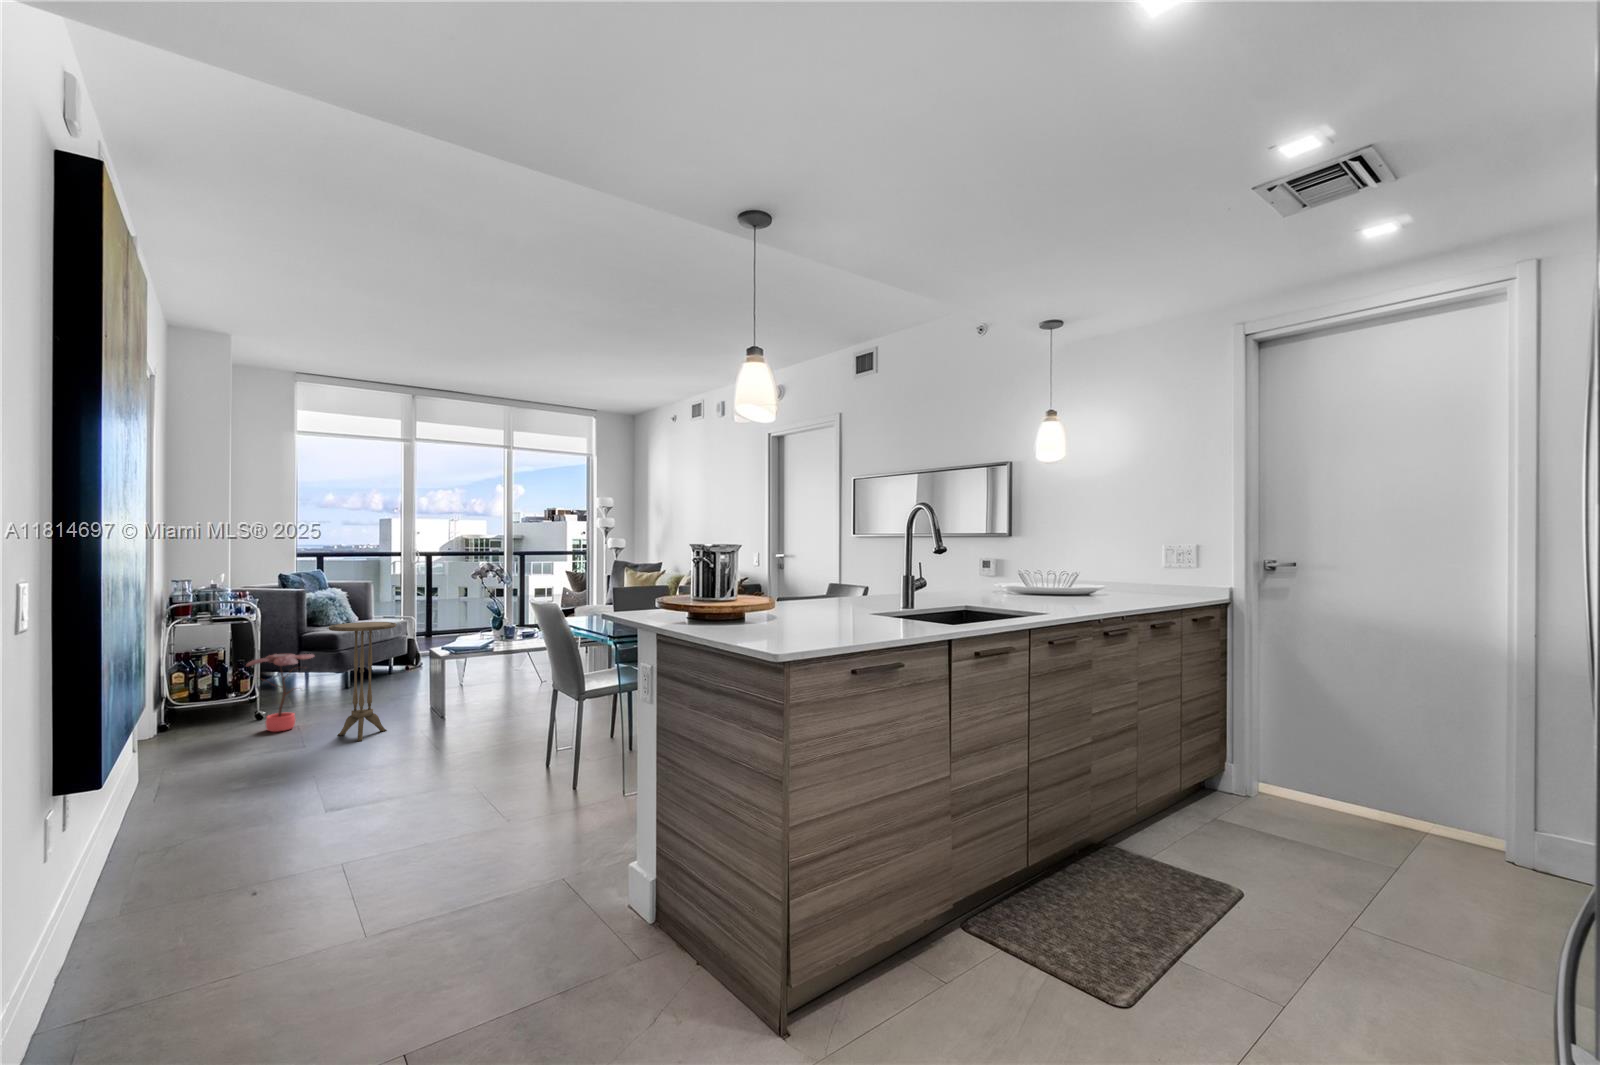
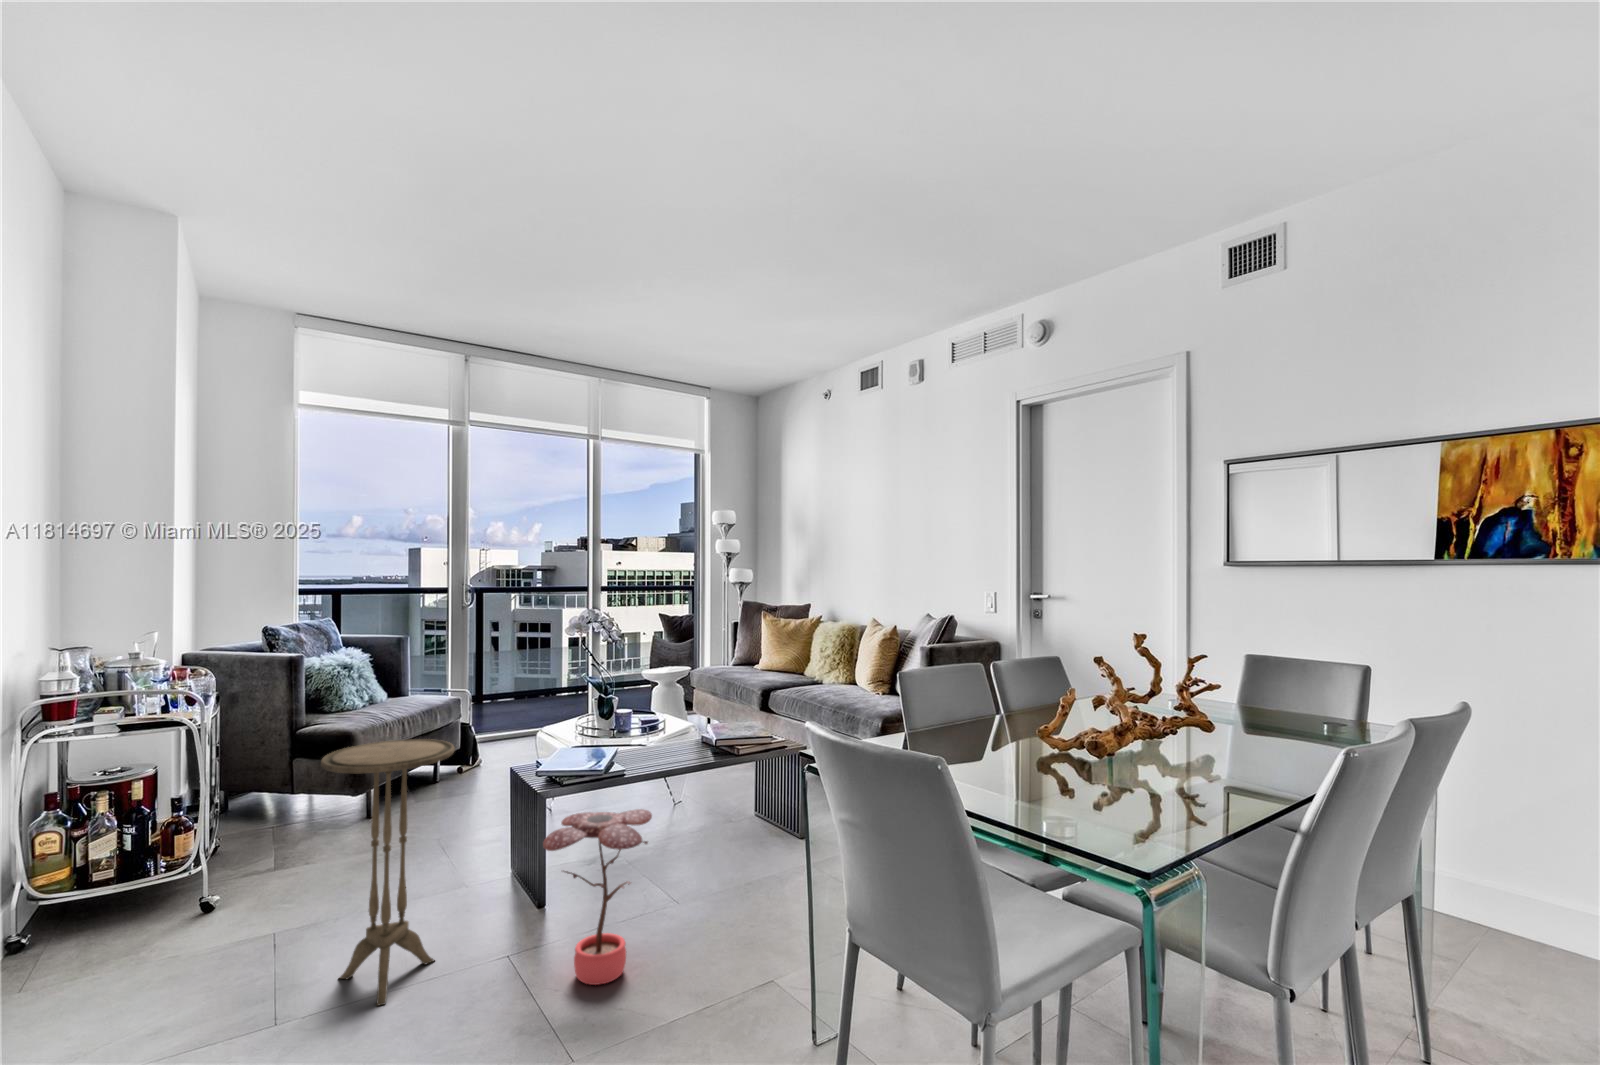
potted plant: present [246,654,314,732] -> present [543,809,652,985]

